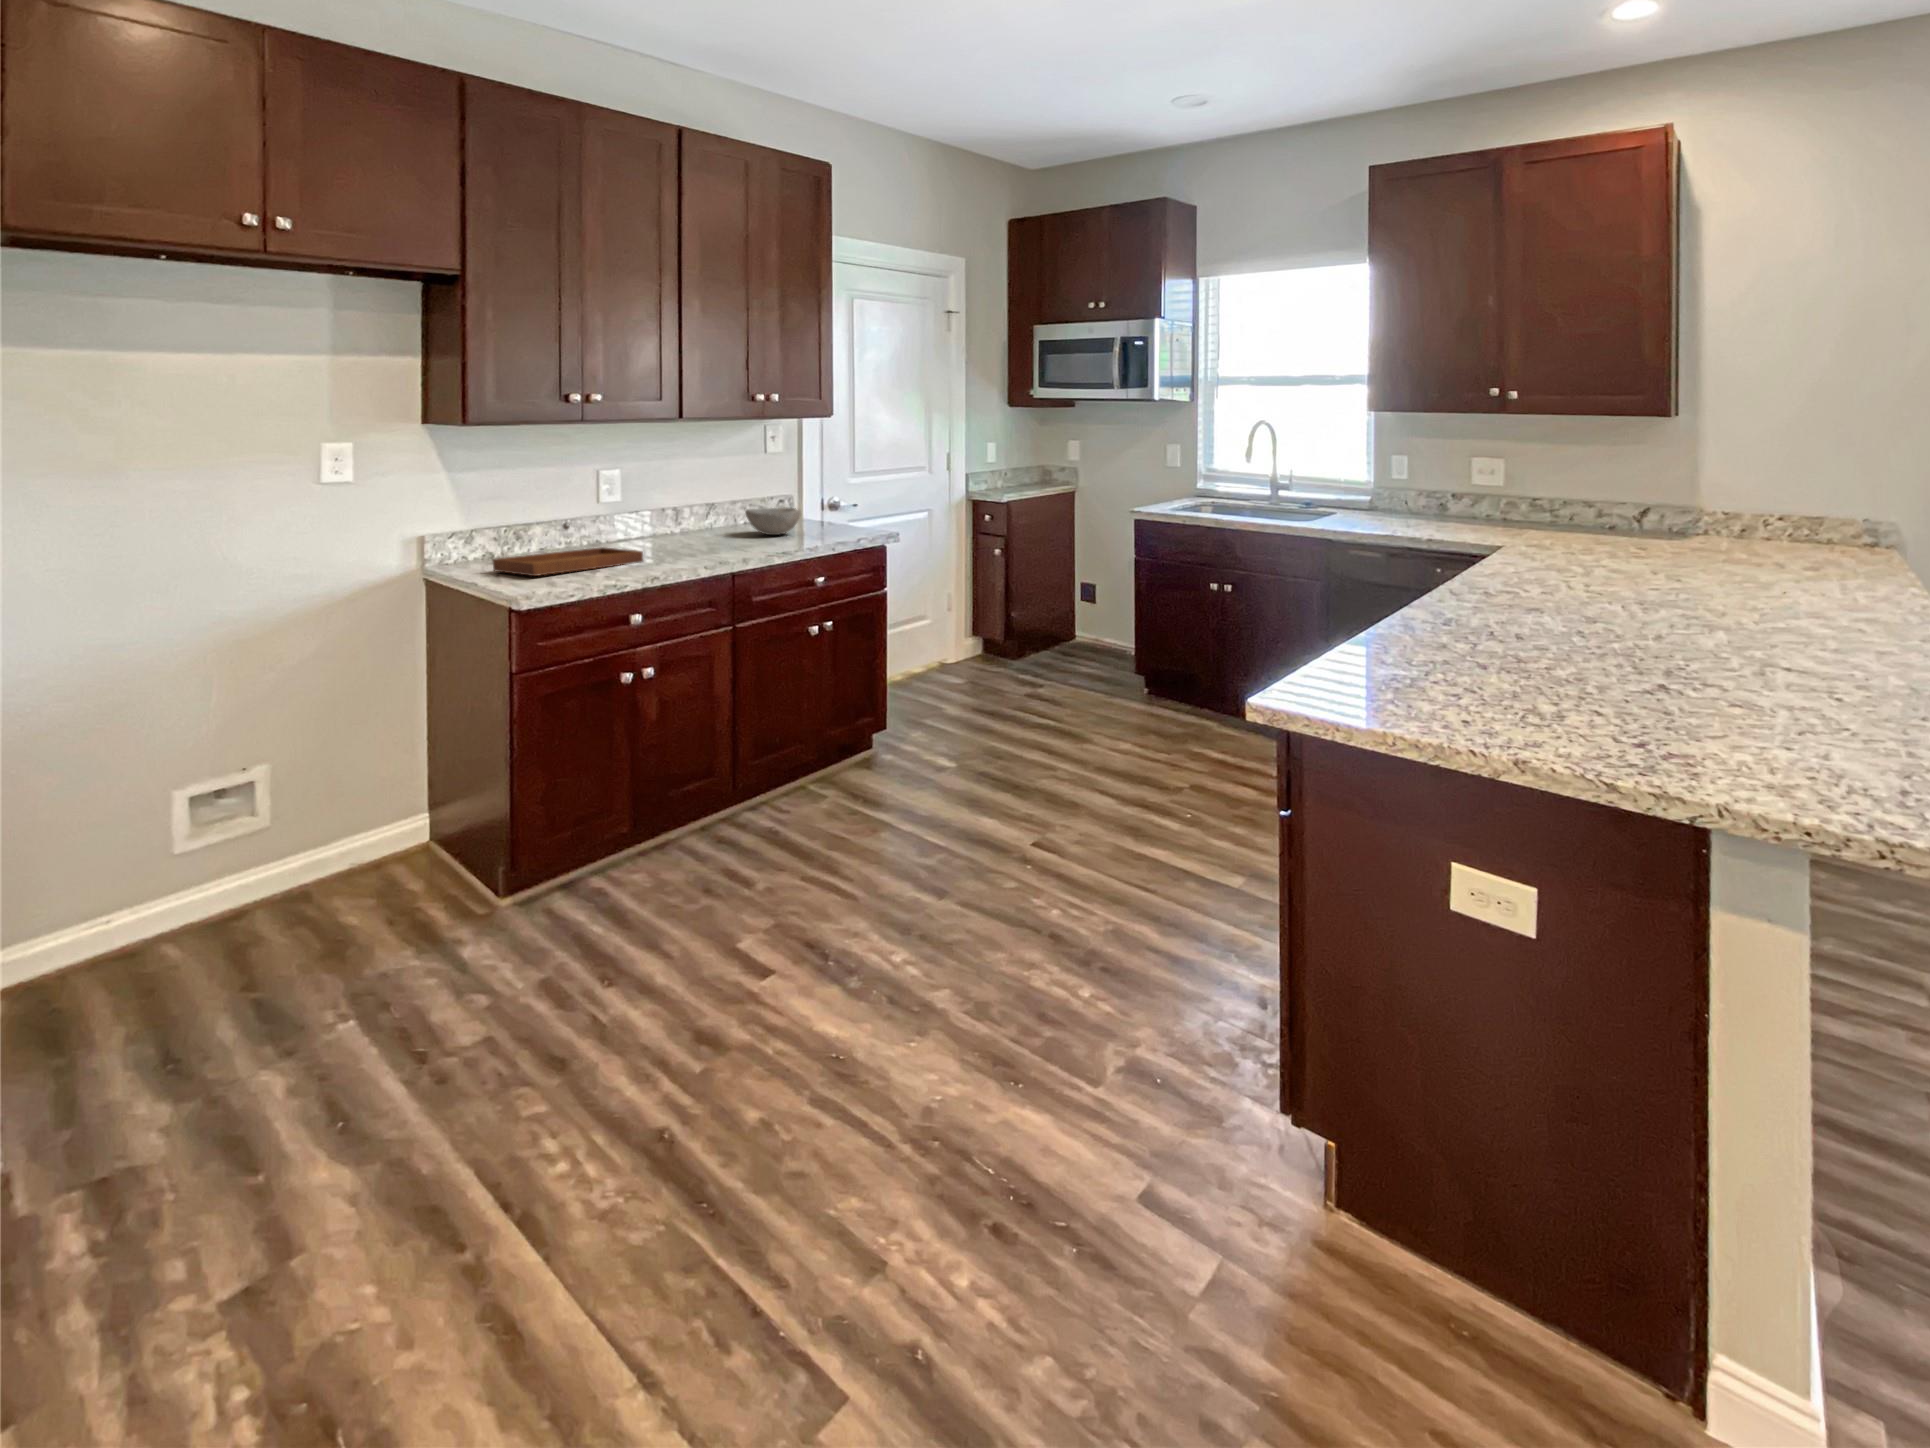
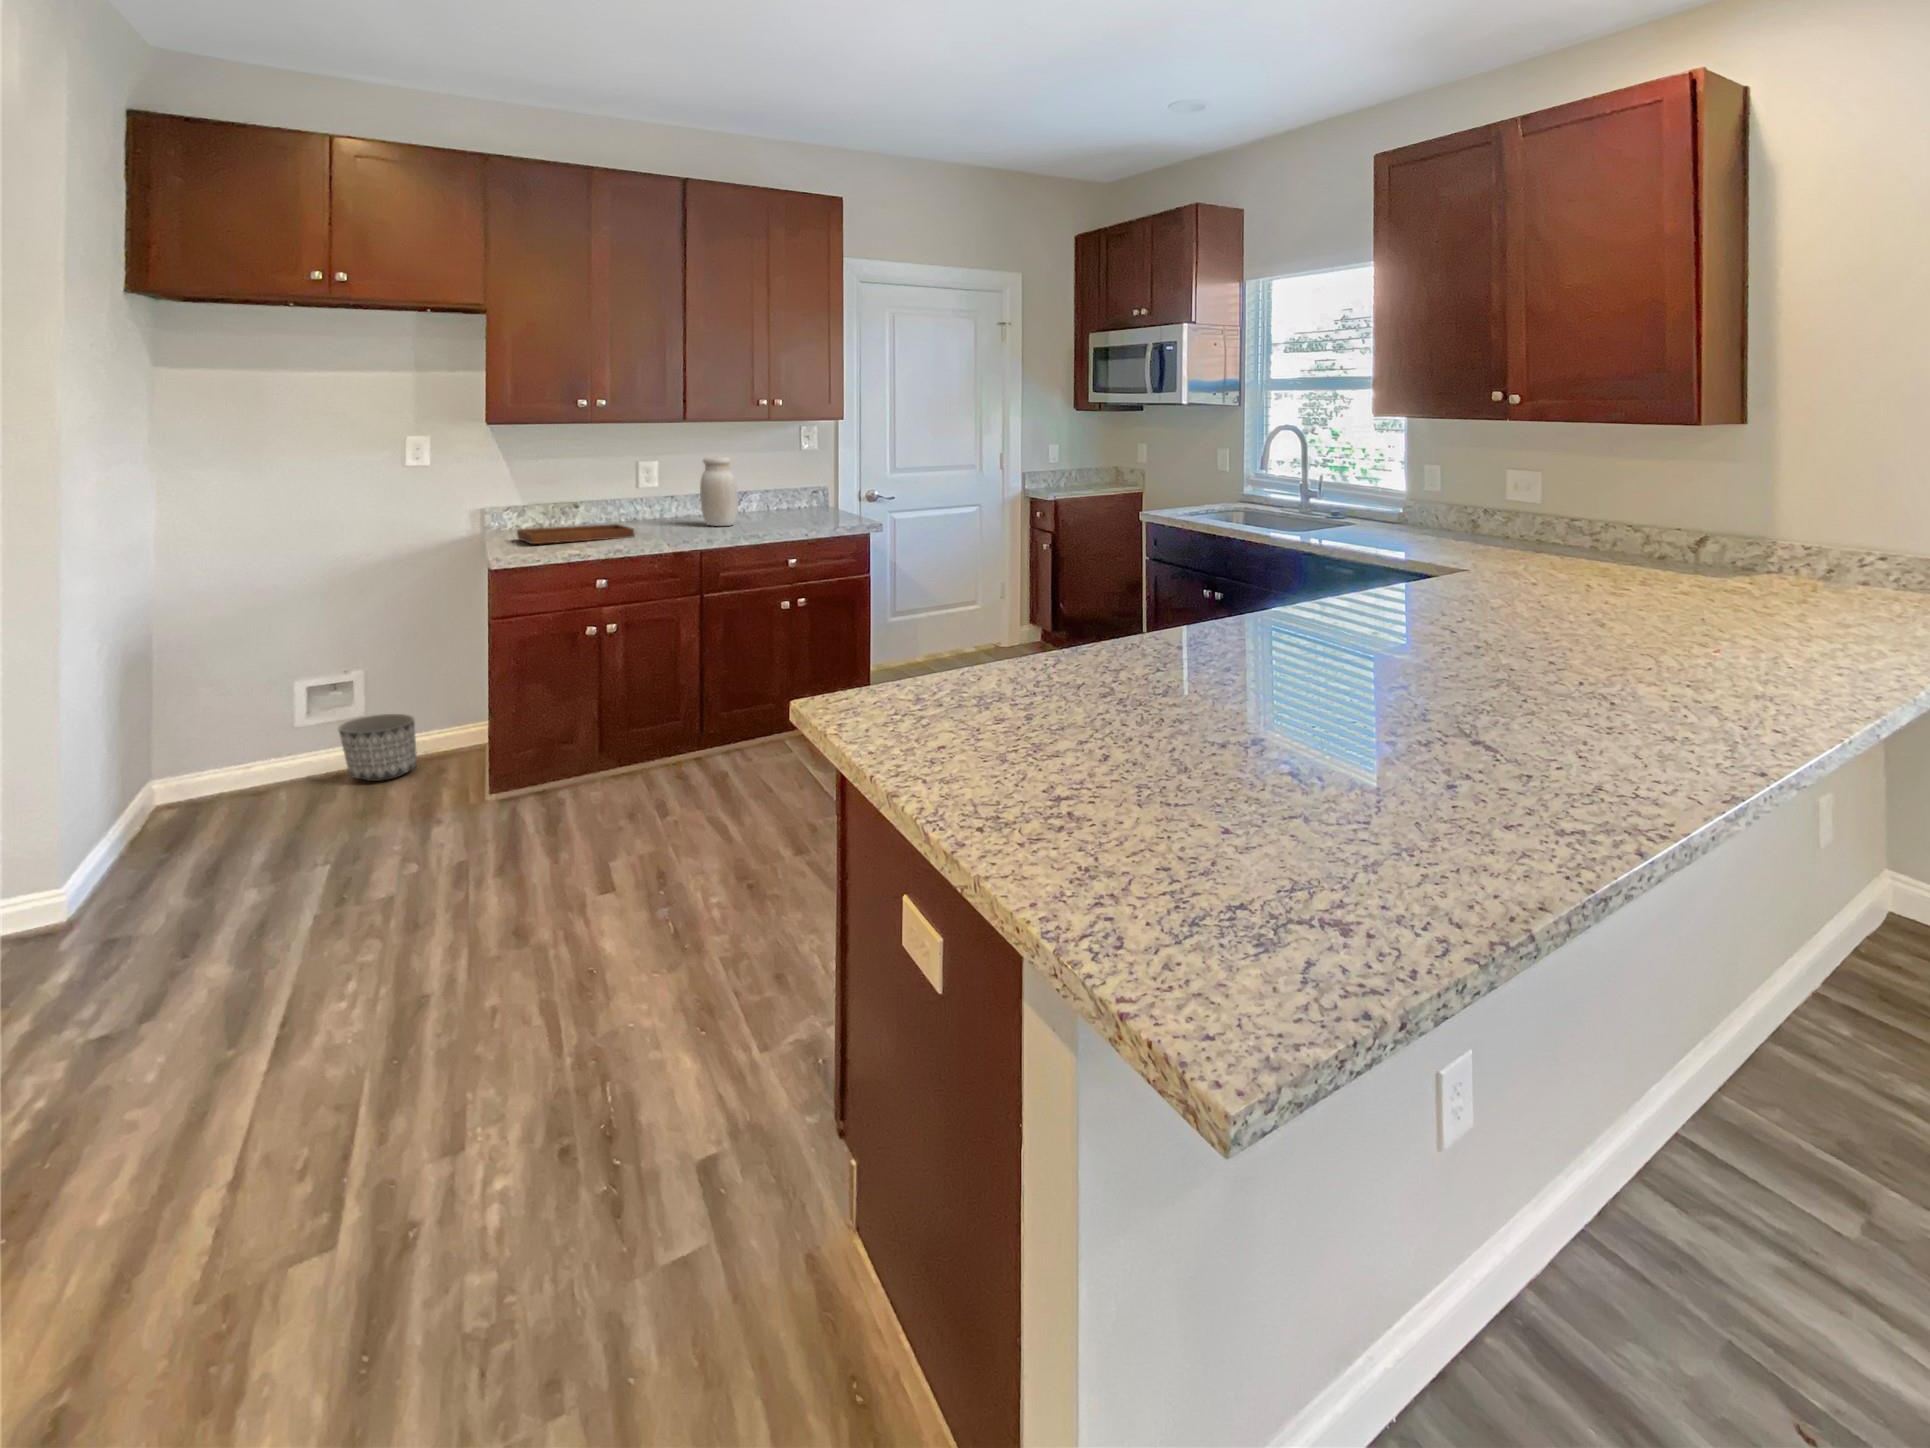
jar: none [694,461,739,545] -> present [700,457,738,526]
bowl: present [745,508,801,535] -> none [756,497,802,520]
planter: none [256,817,367,913] -> present [338,714,417,781]

